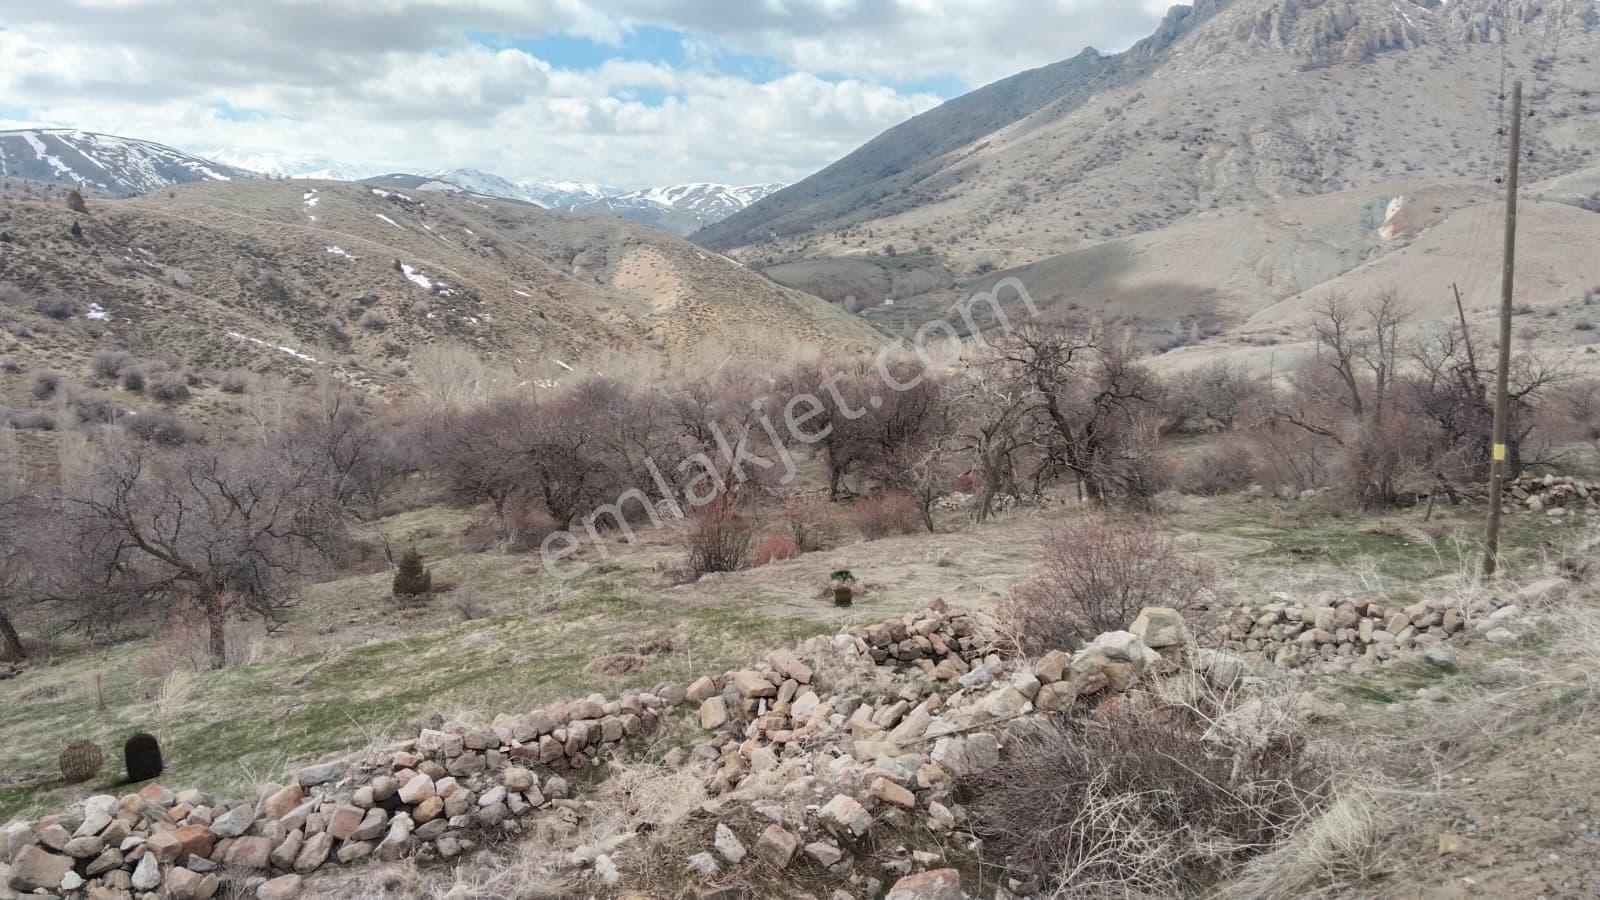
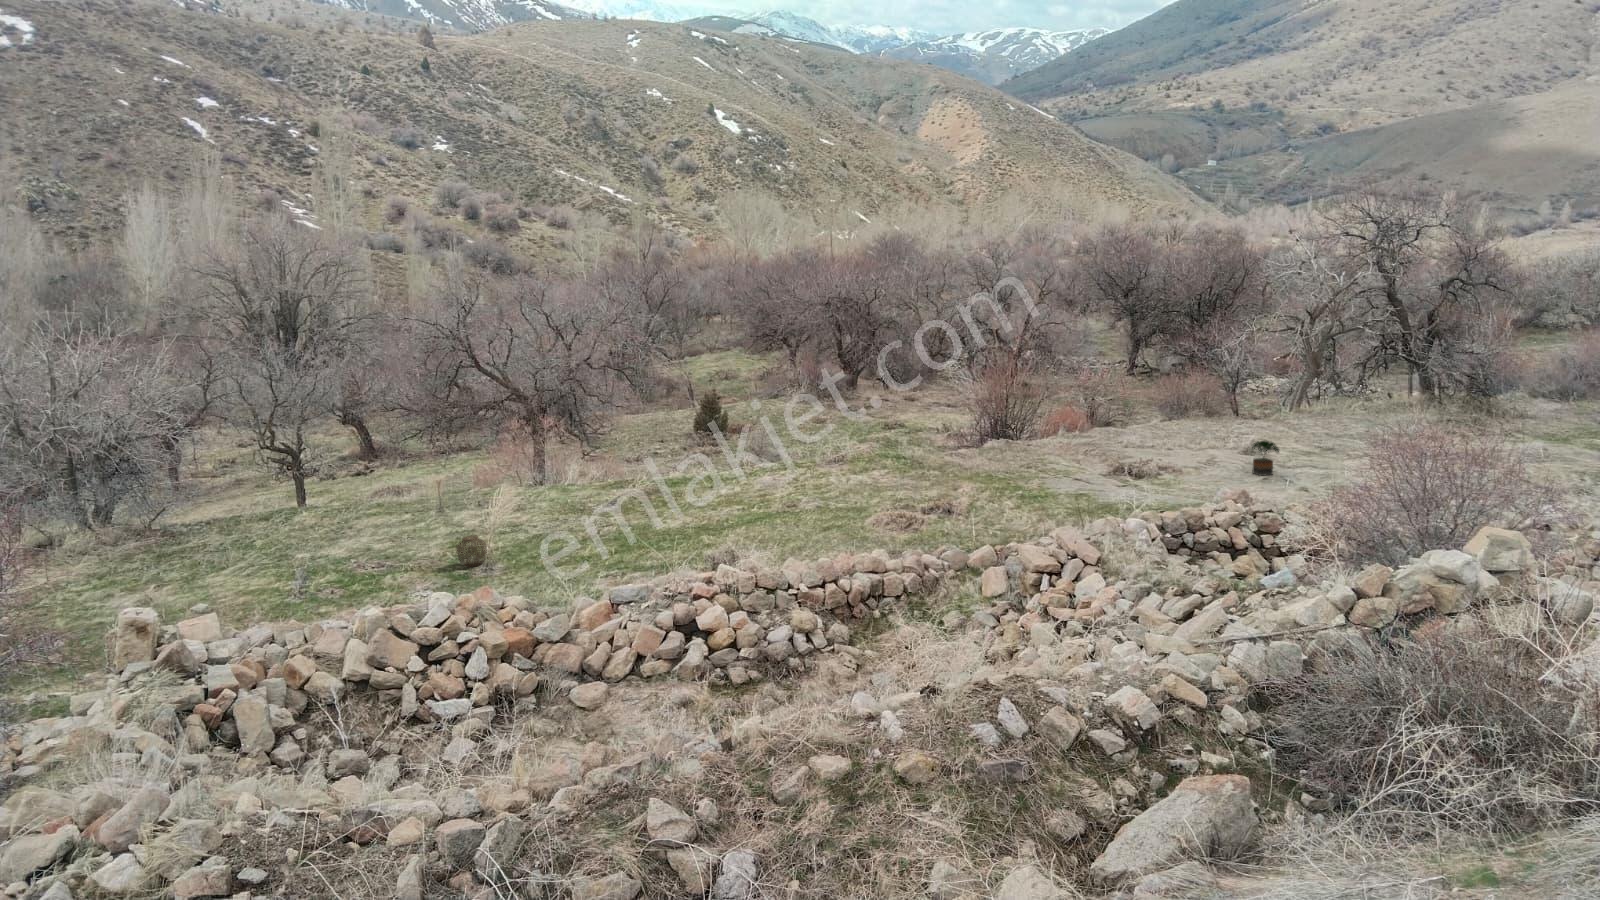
potted tree: present [830,569,855,607] -> present [1252,441,1279,476]
backpack: present [124,730,163,781] -> none [499,532,527,573]

